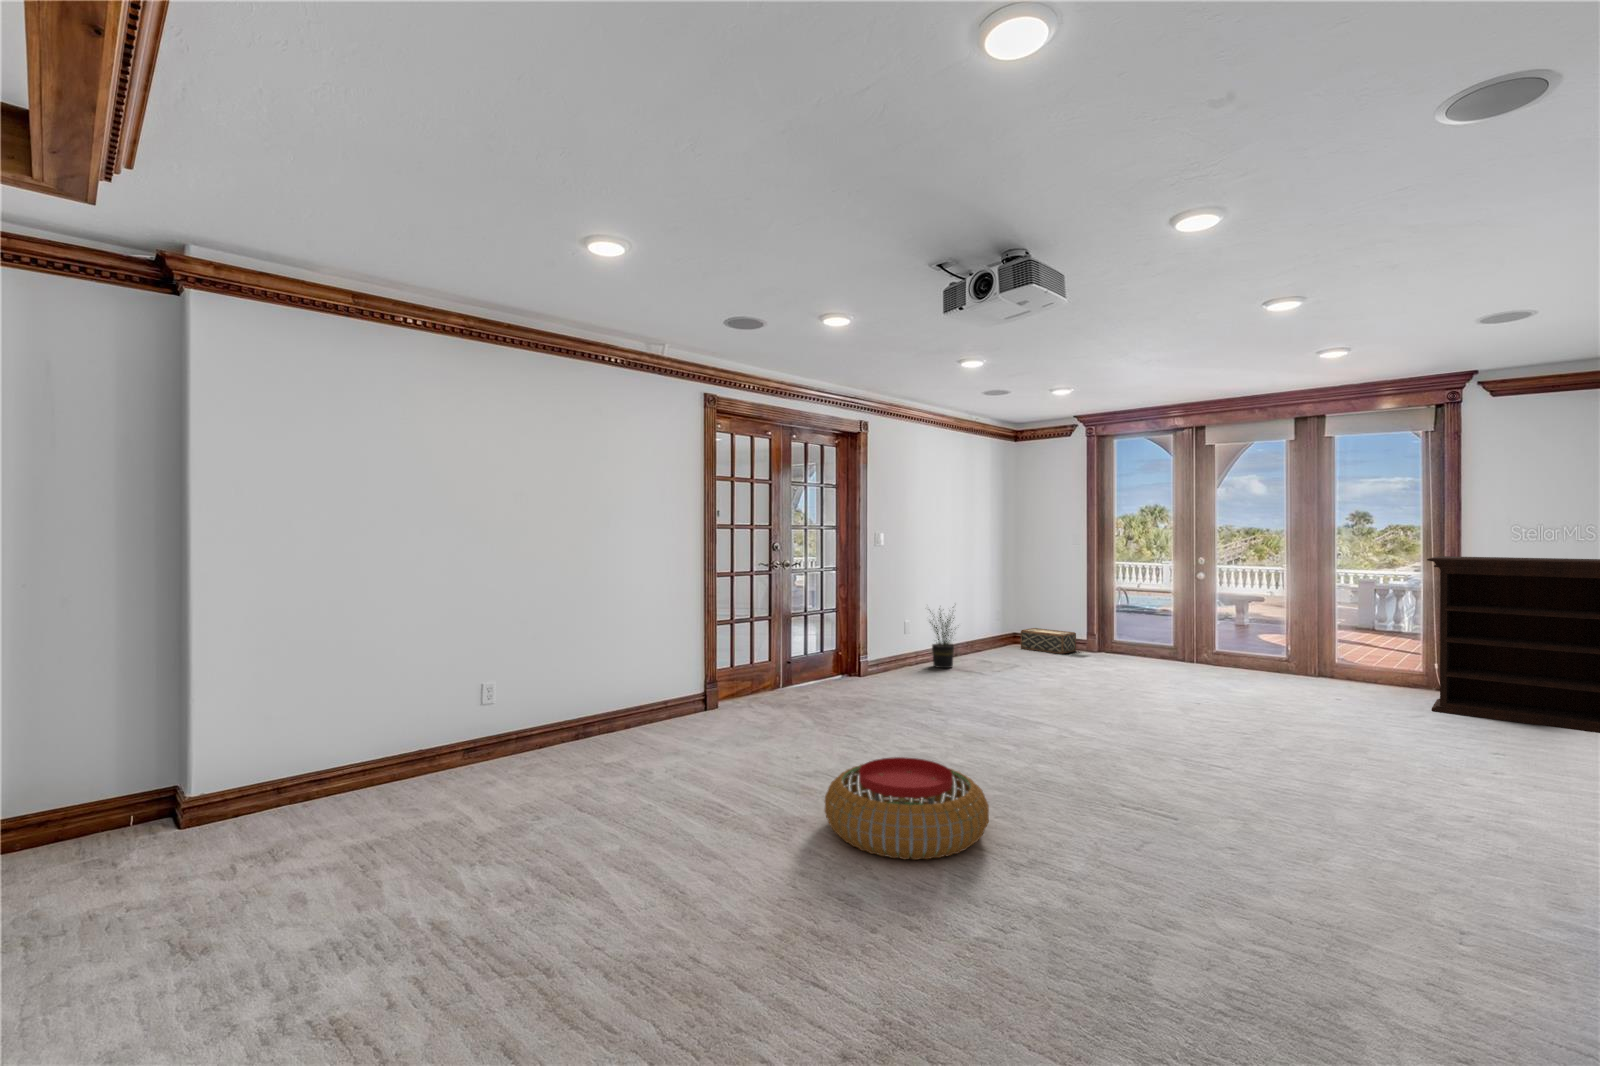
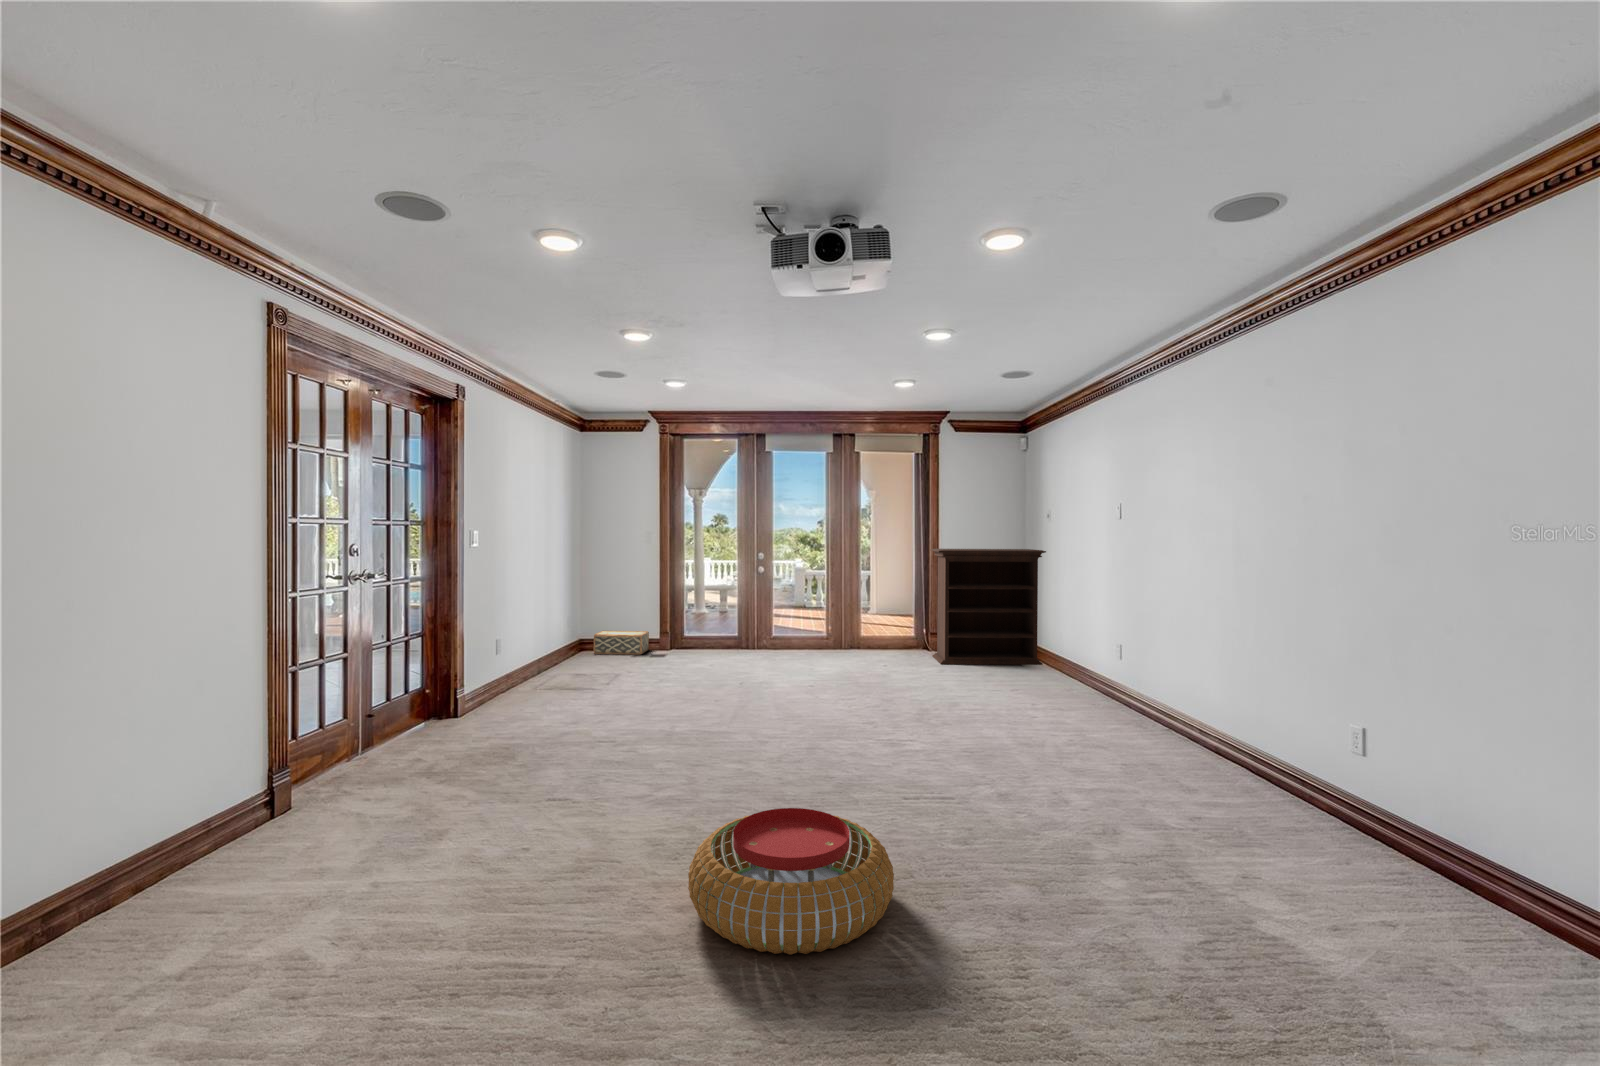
potted plant: present [930,609,954,668] -> none [514,610,566,689]

